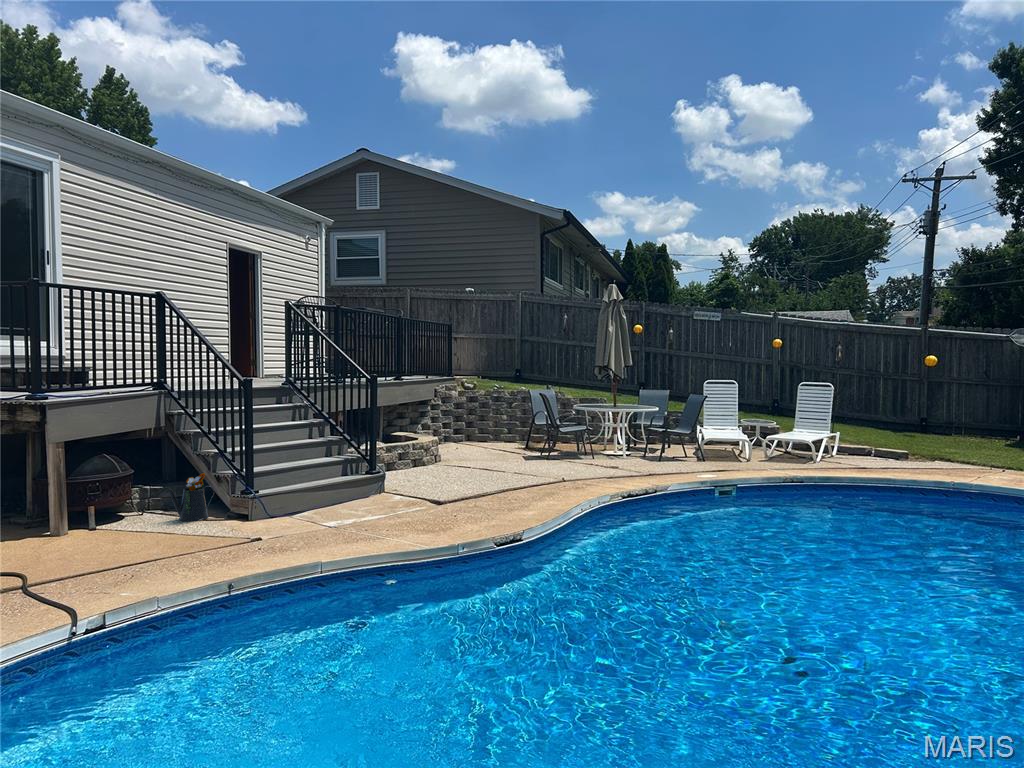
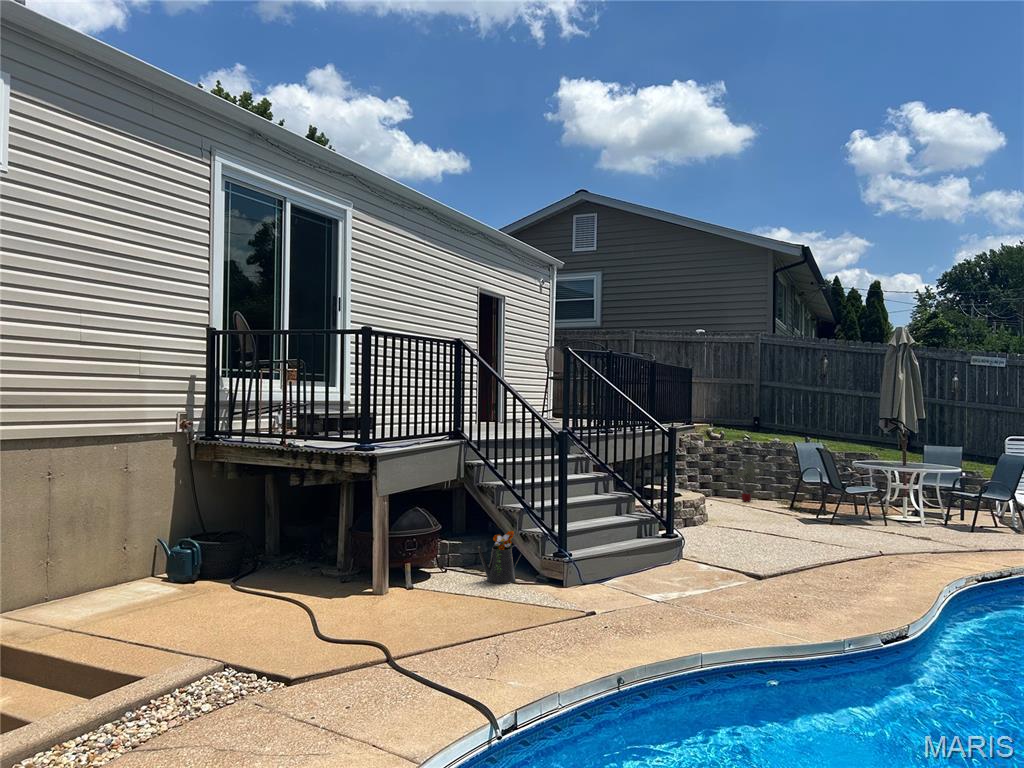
potted tree: none [476,402,510,444] -> present [727,456,767,502]

